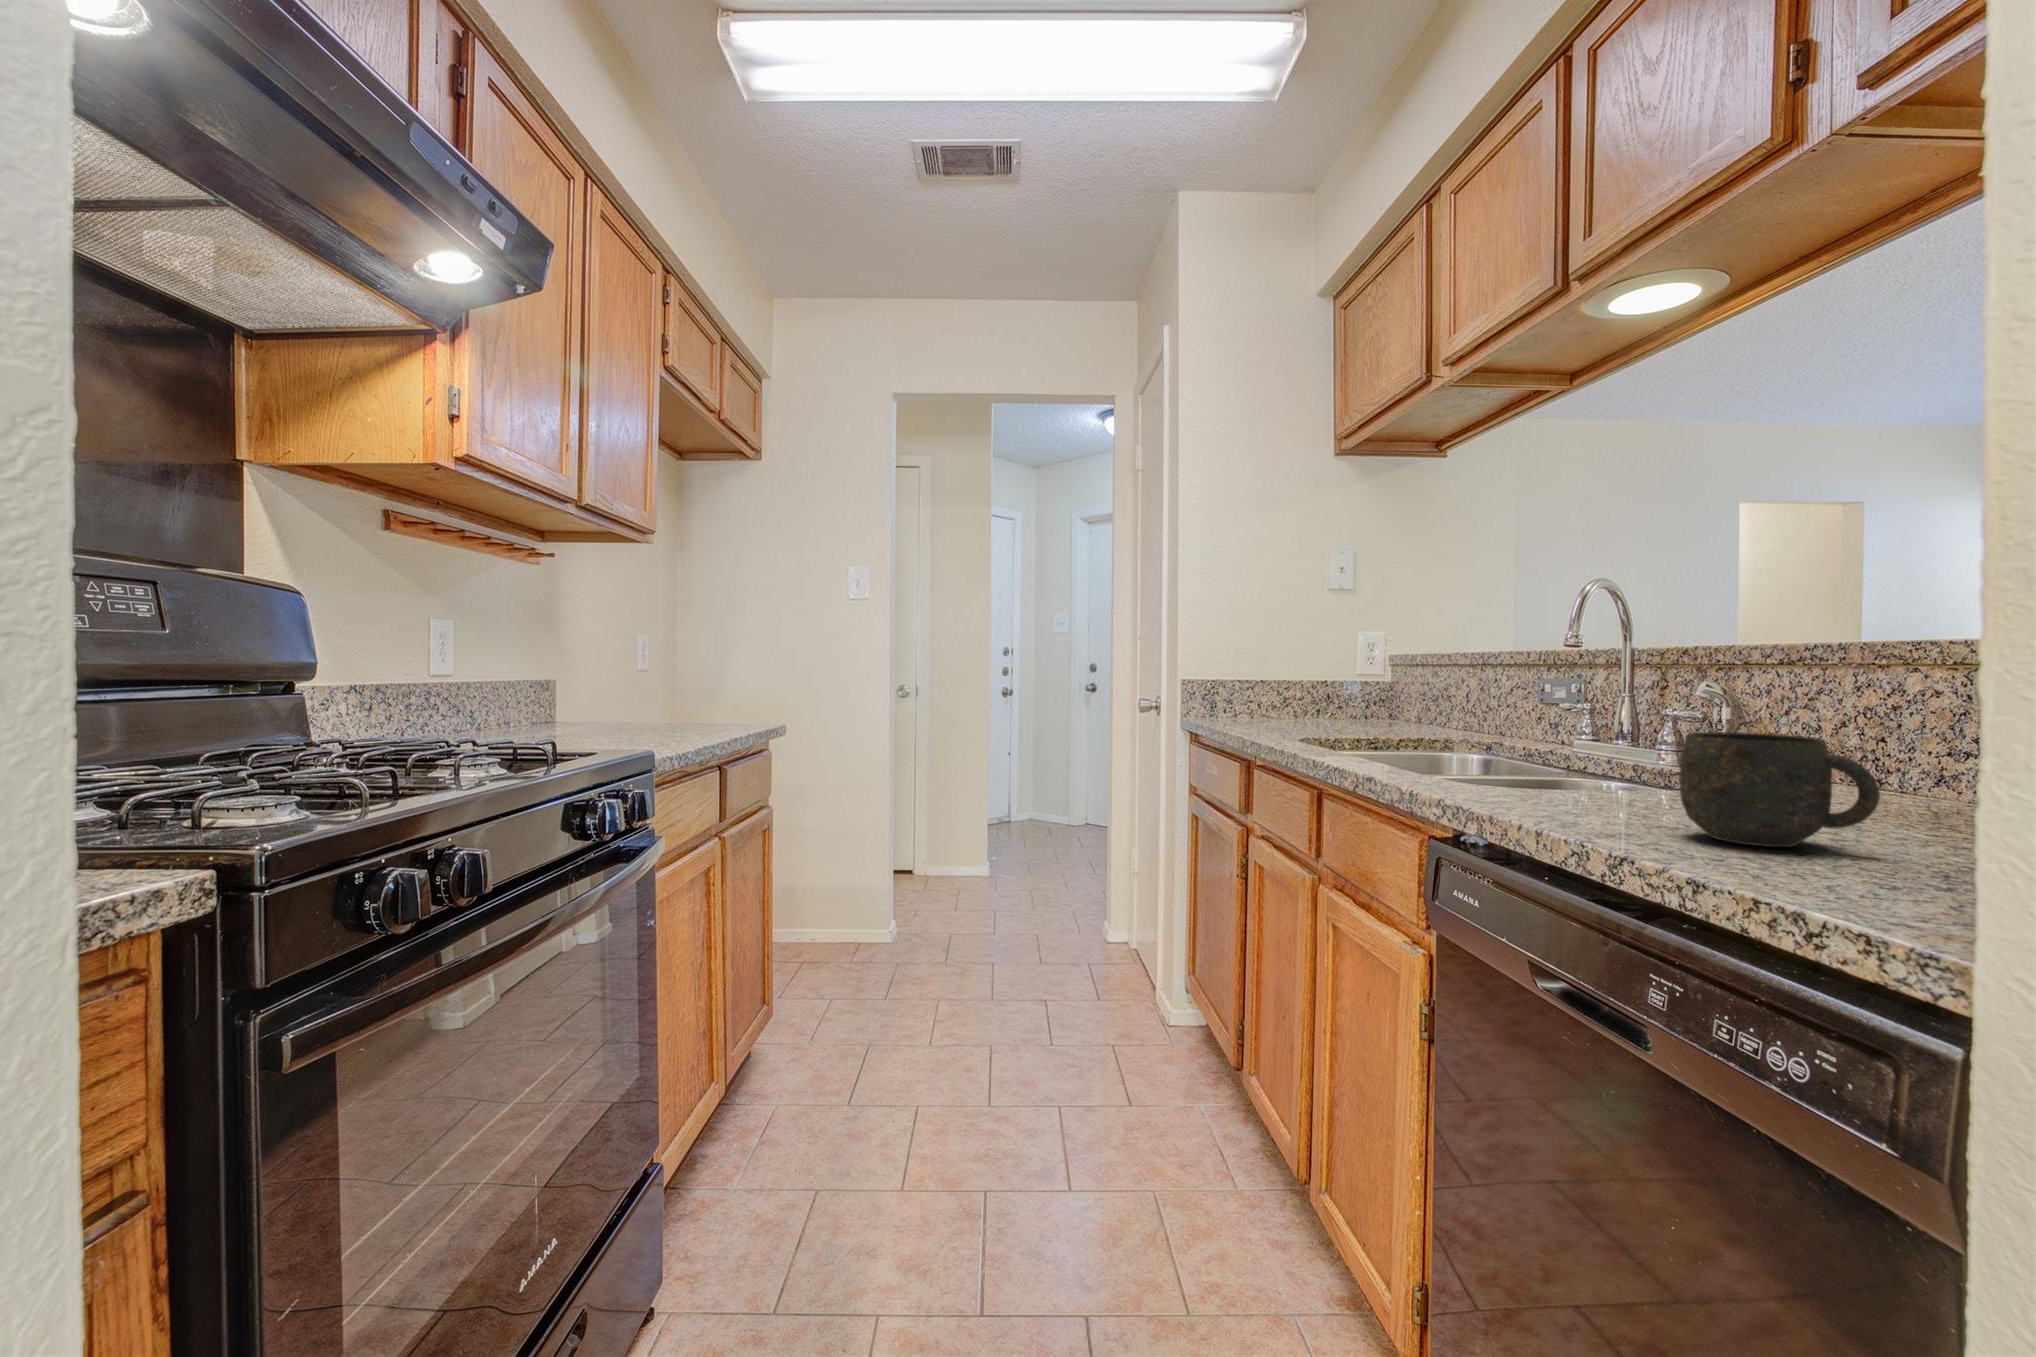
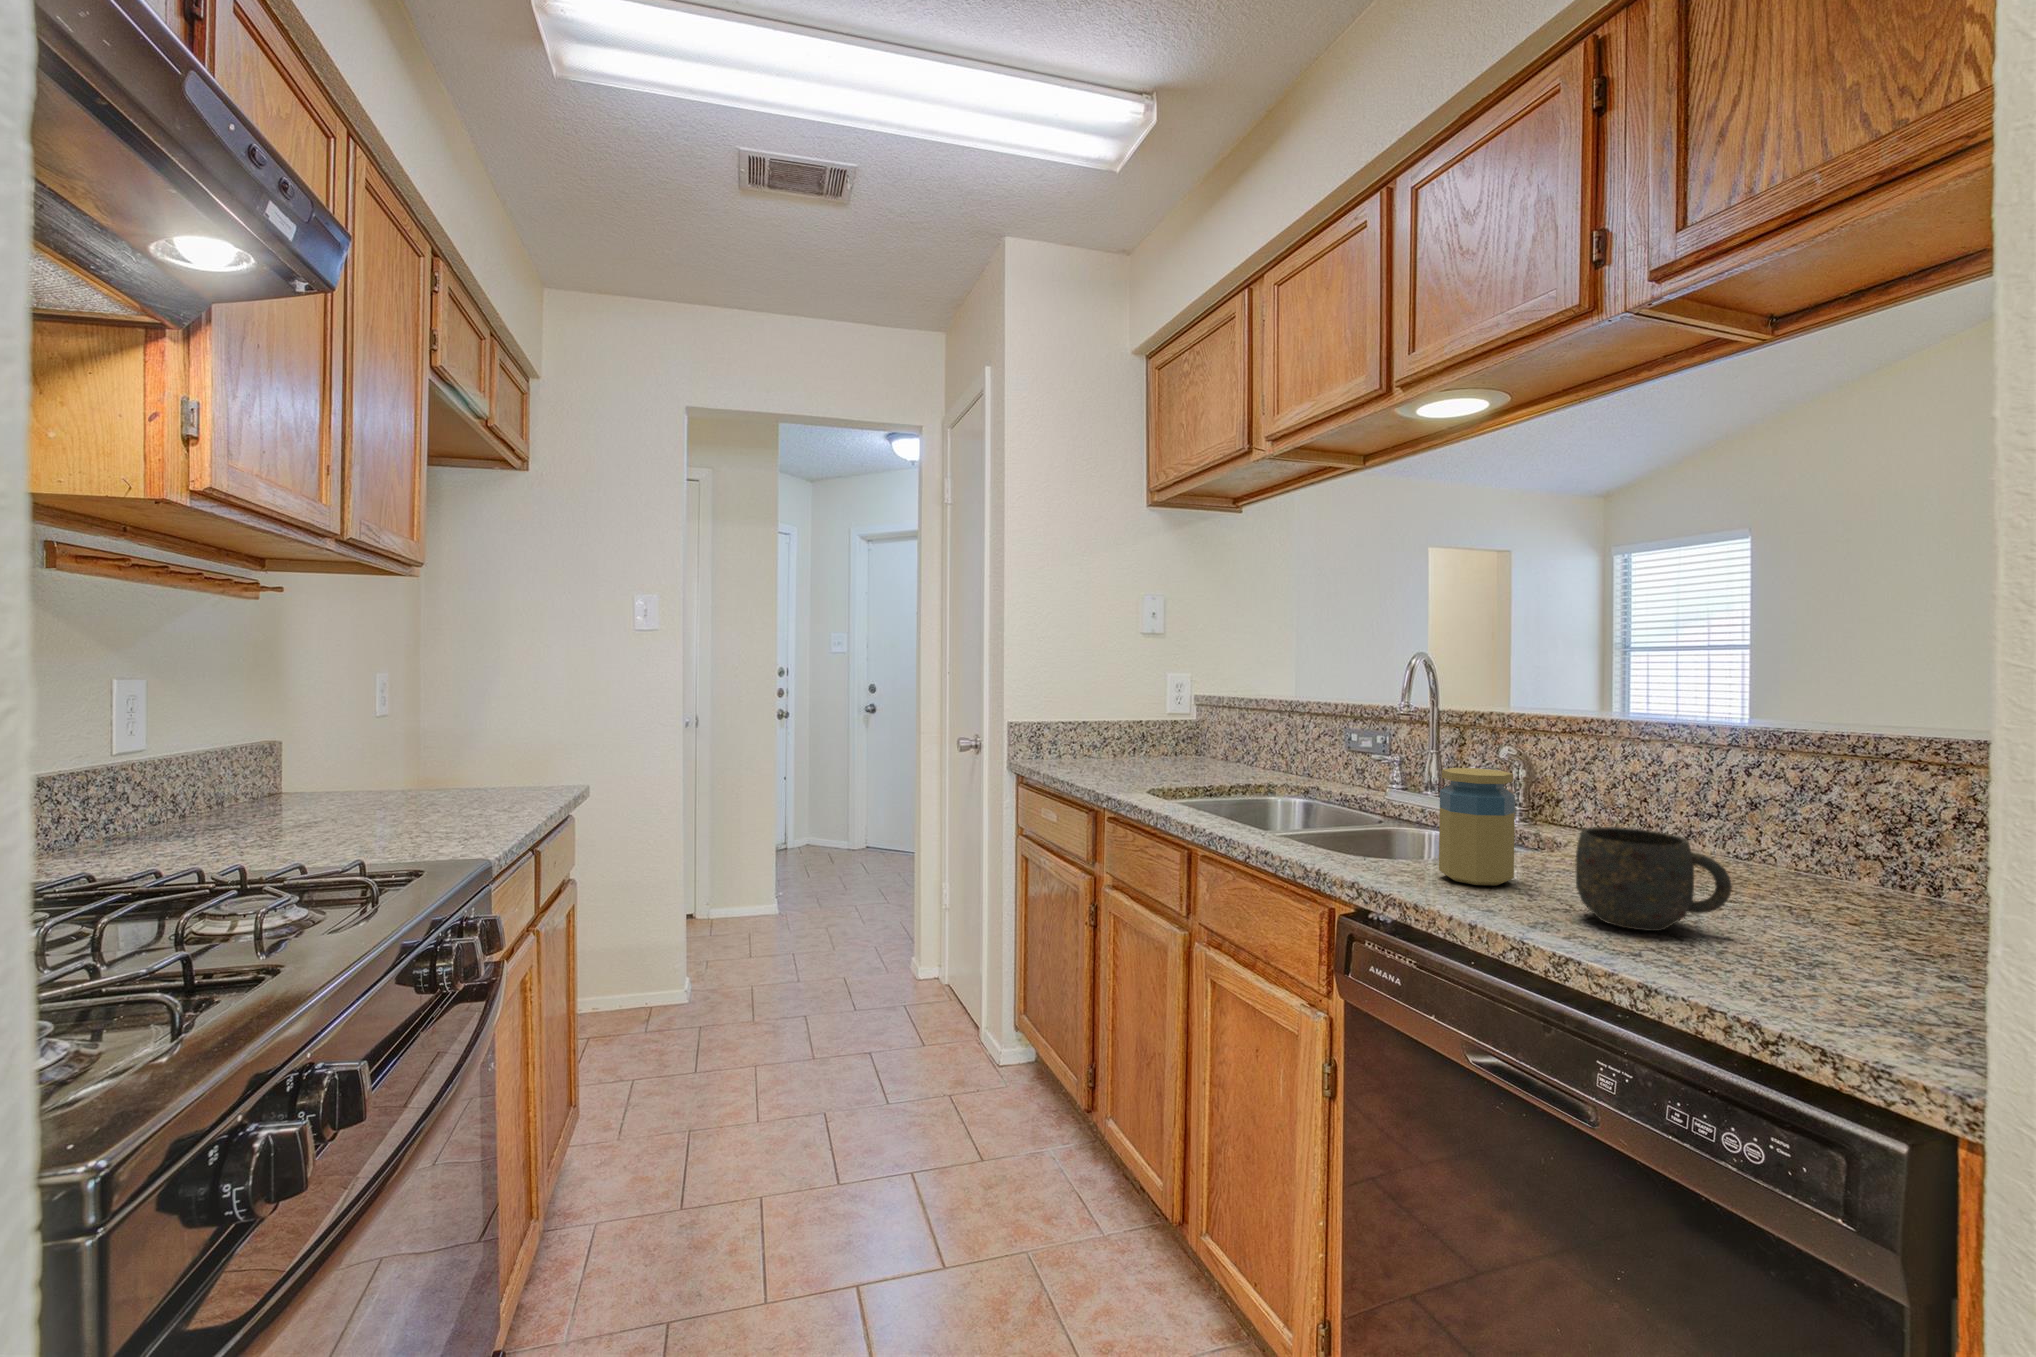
jar: none [1550,681,1641,810] -> present [1439,768,1515,886]

